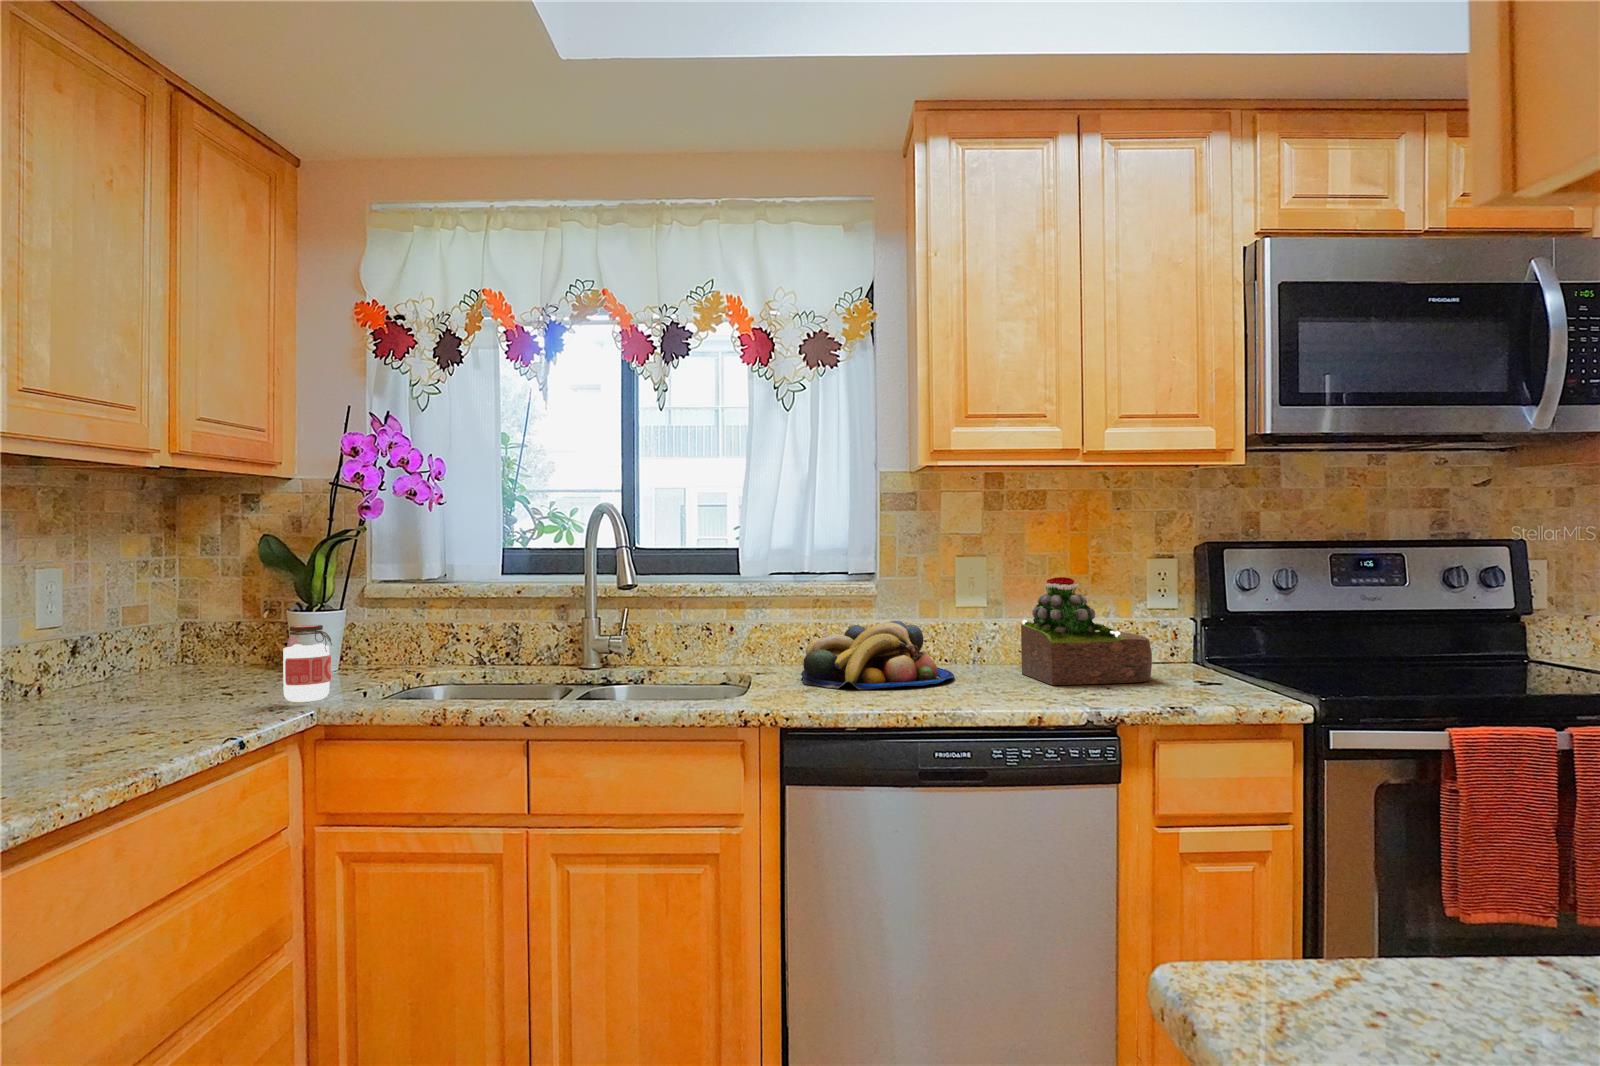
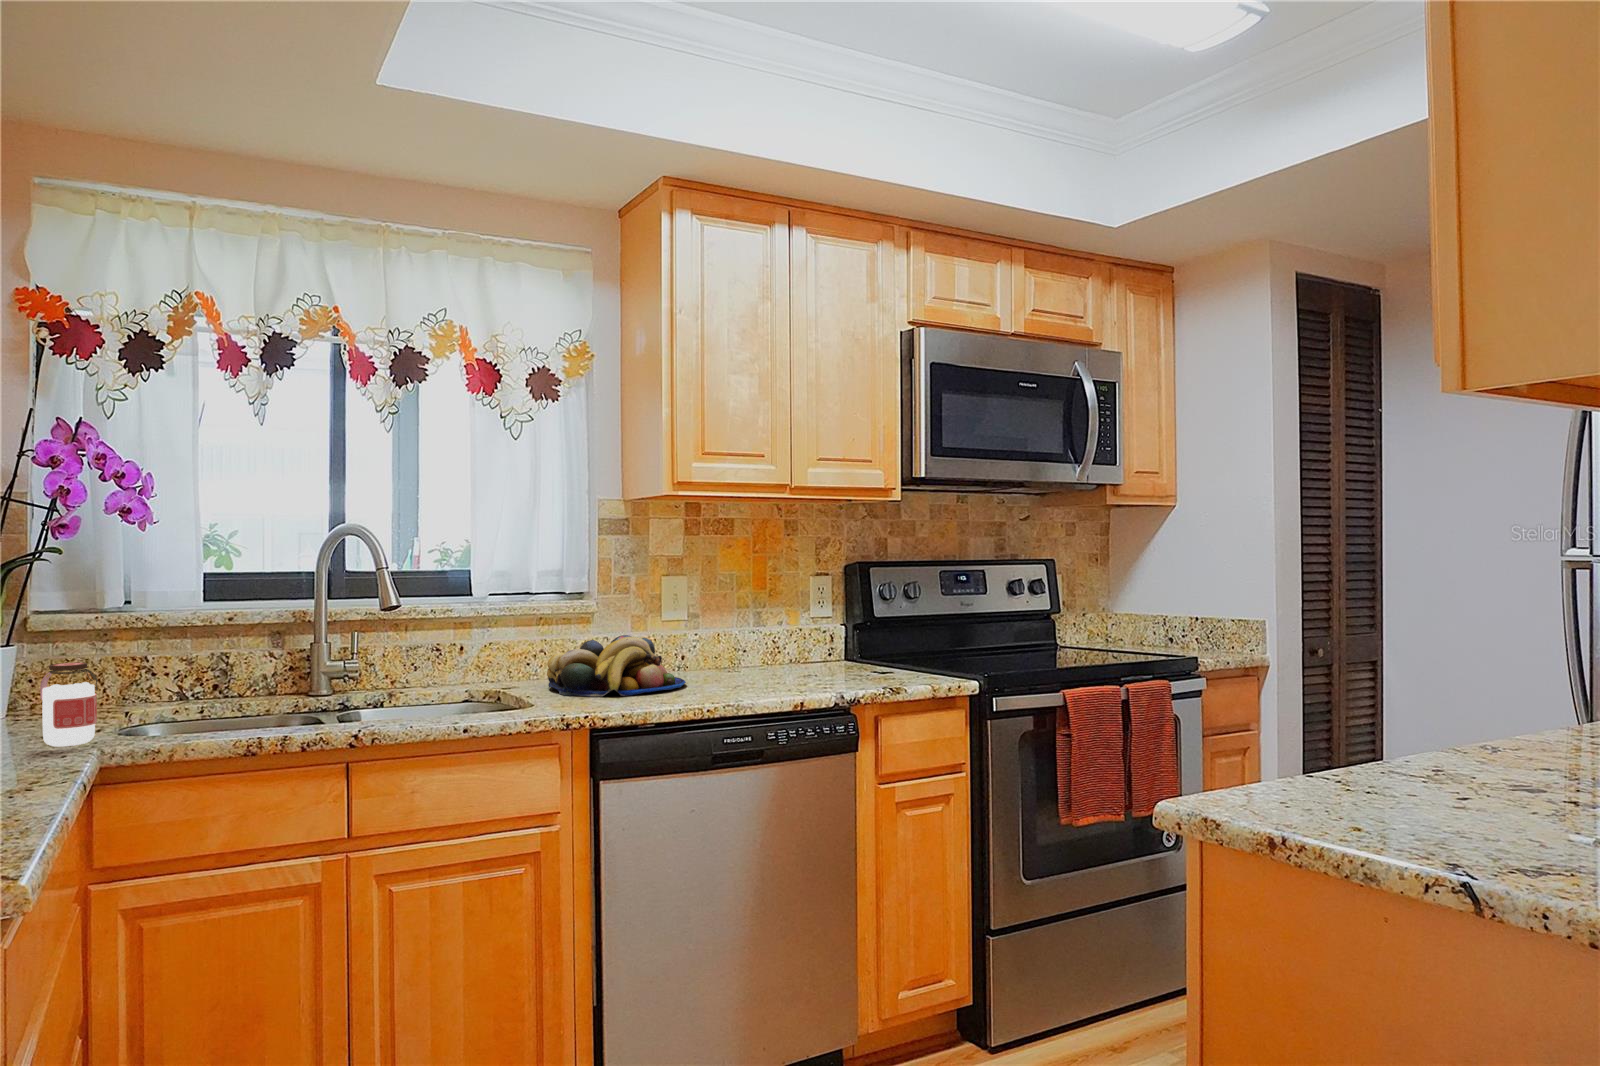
succulent plant: present [1021,577,1152,685] -> none [729,594,834,683]

